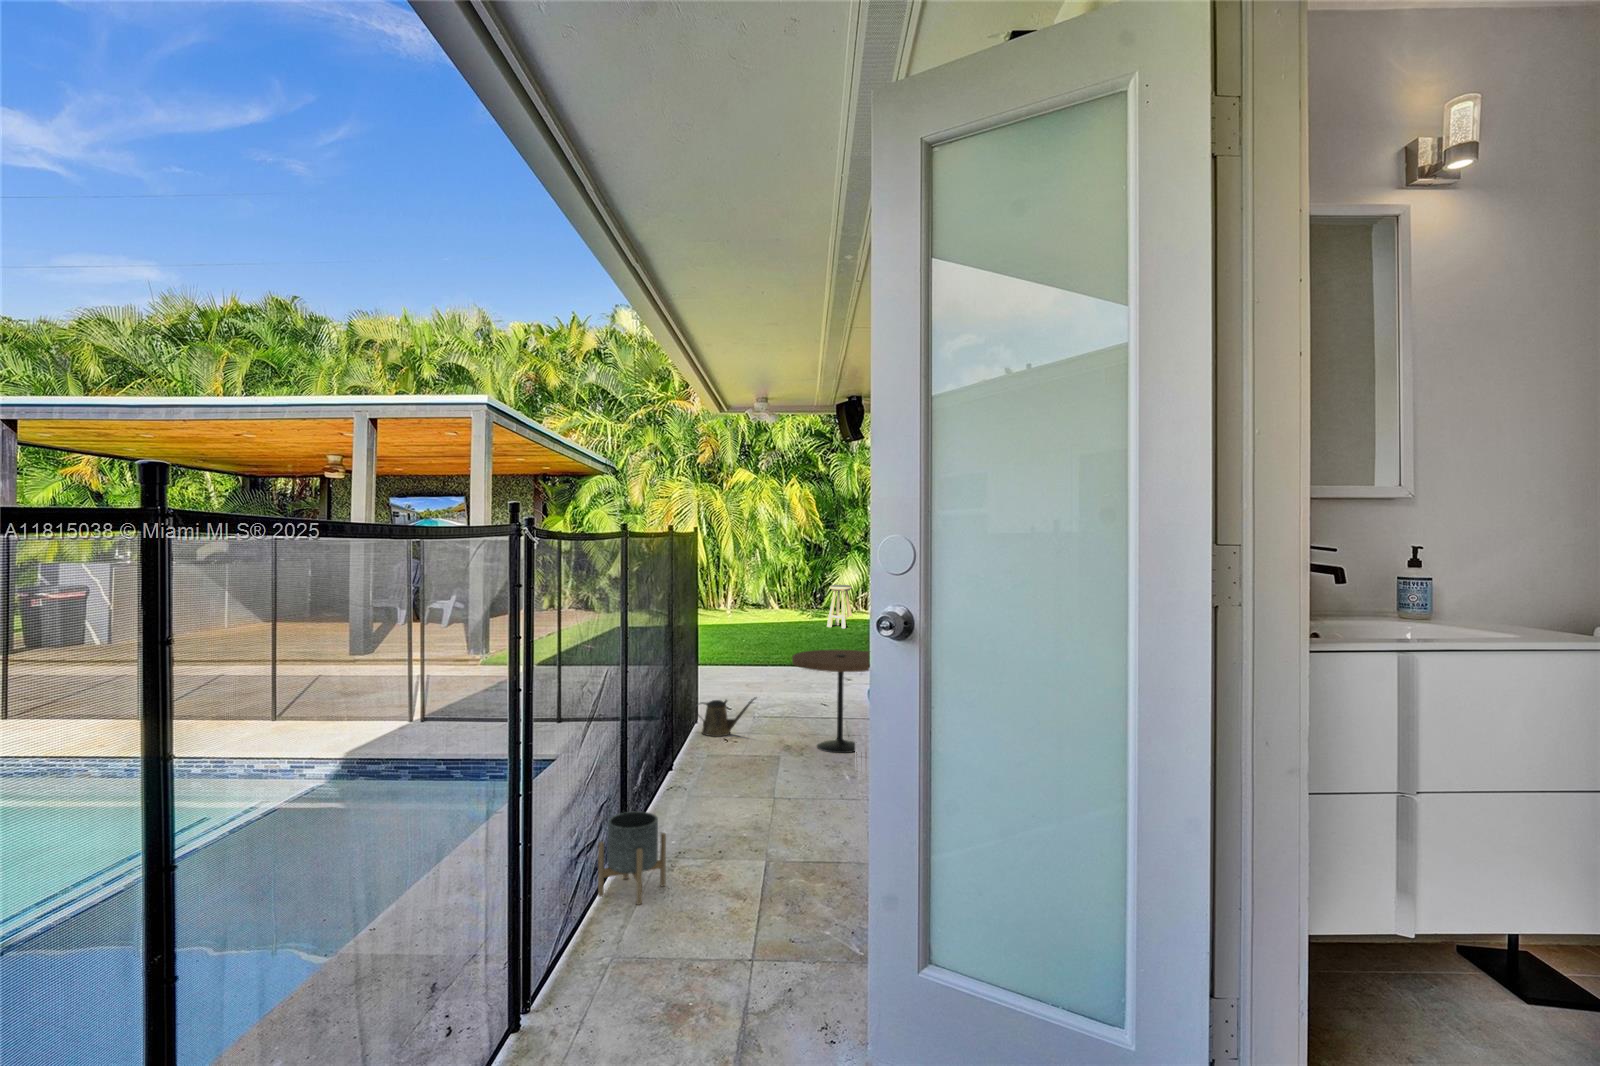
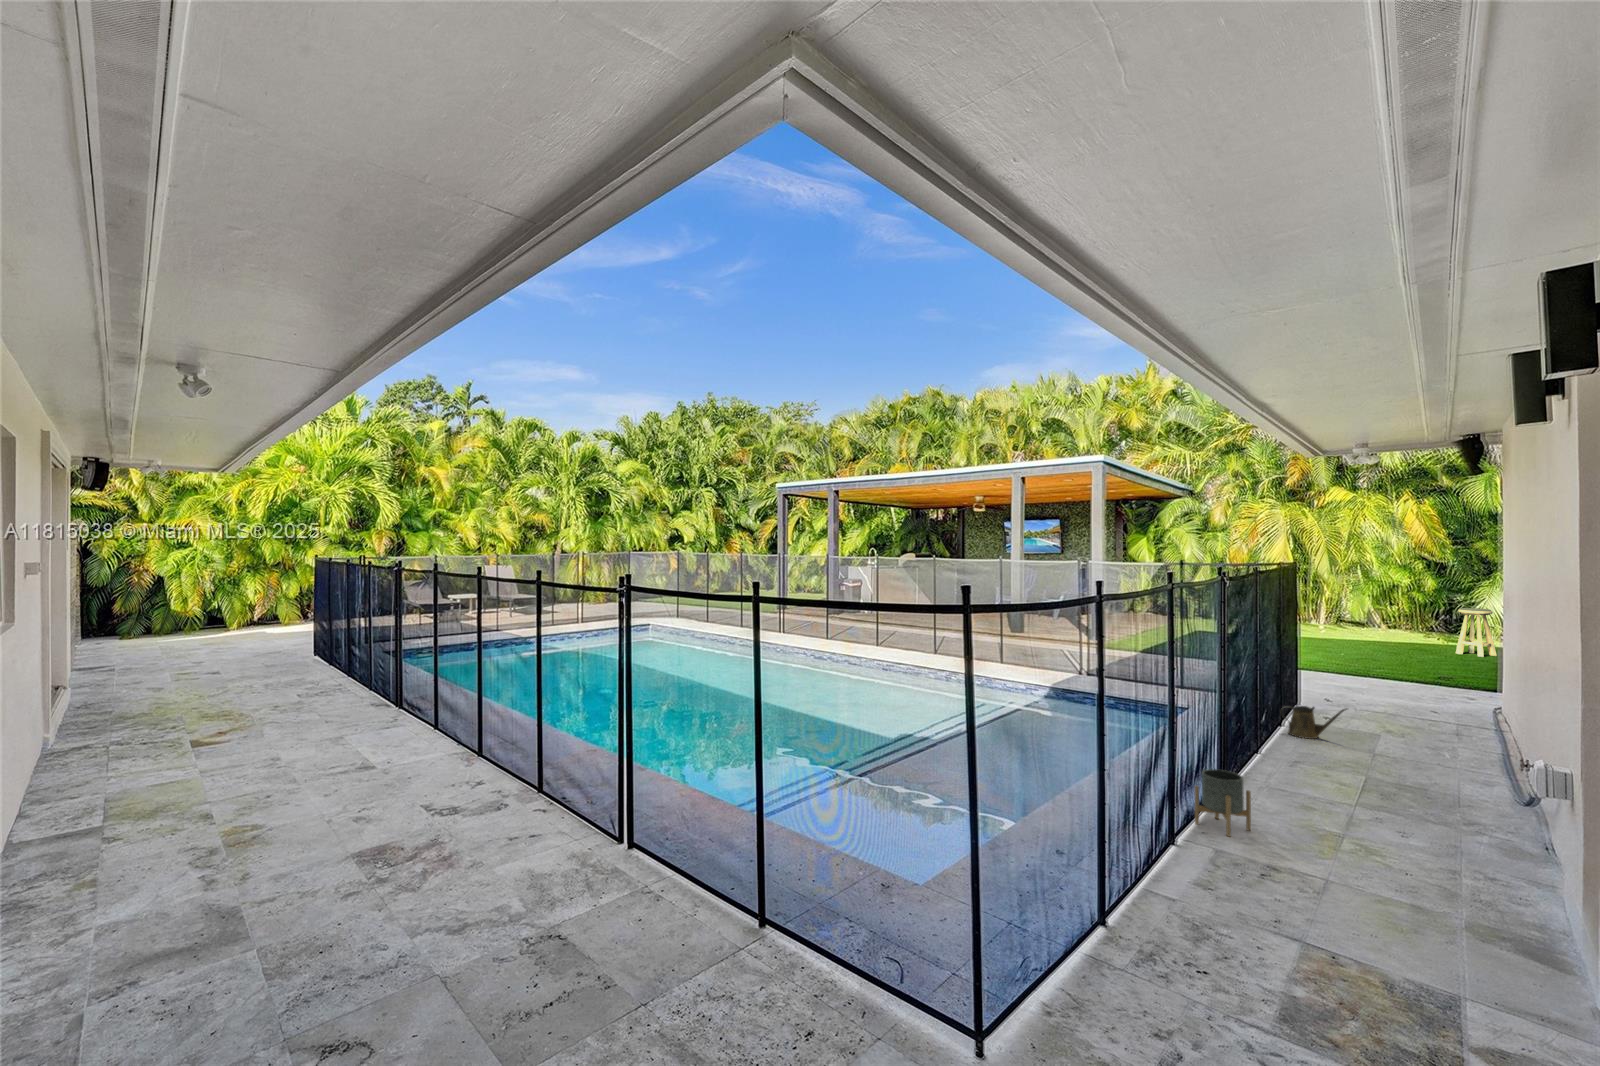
side table: present [792,649,869,753] -> none [1387,671,1515,775]

